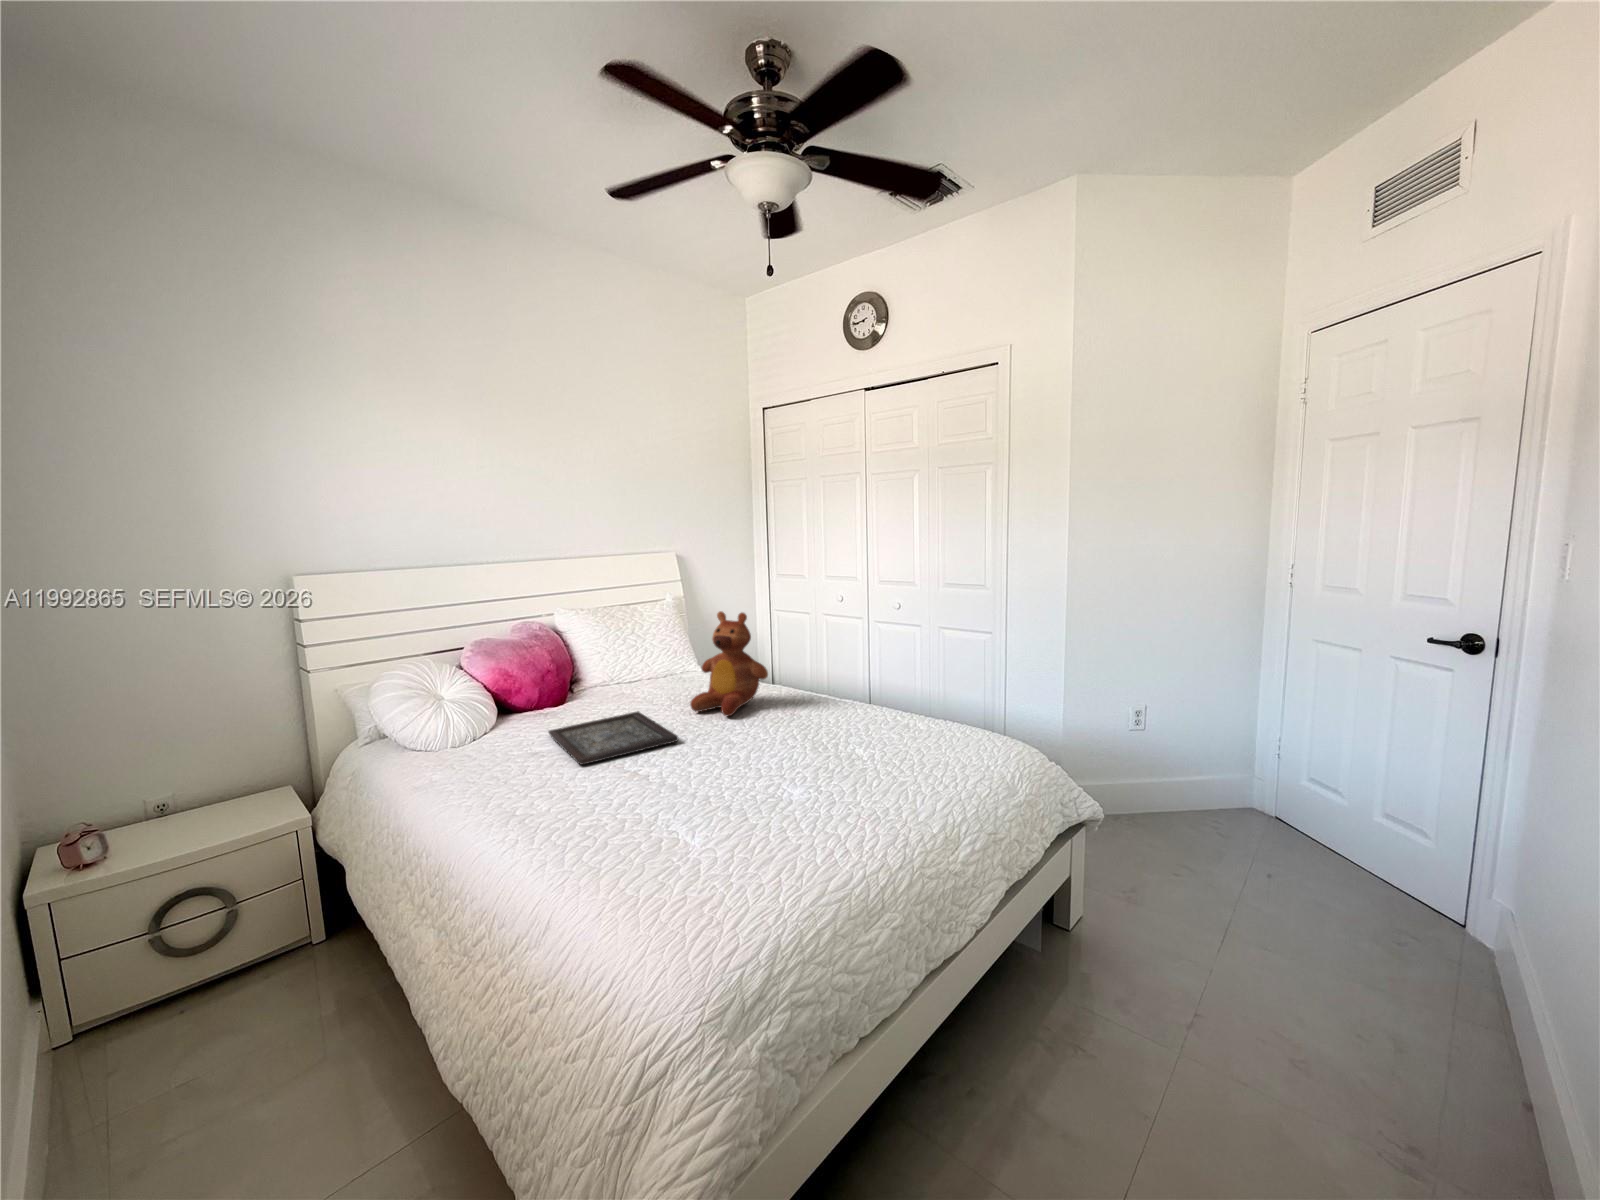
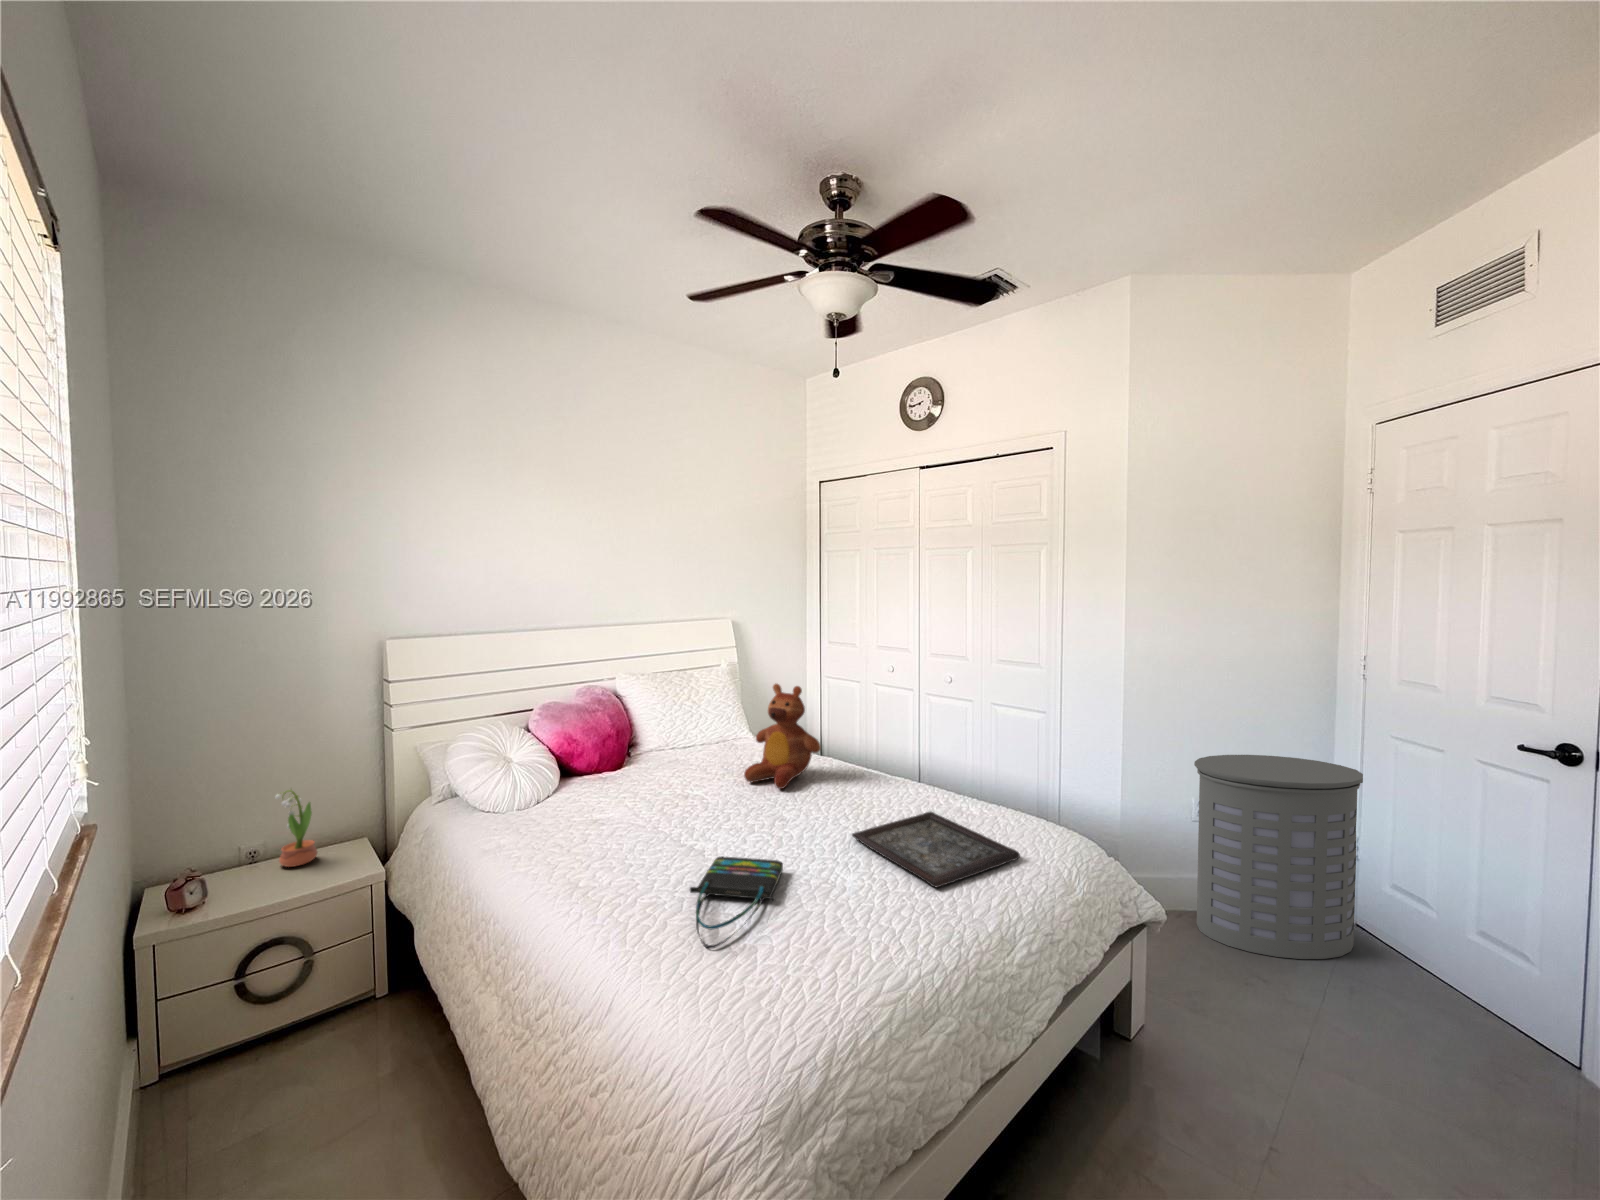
laundry hamper: none [1133,666,1289,851] -> present [1194,755,1363,959]
tray: present [549,712,678,765] -> present [852,812,1020,887]
potted flower: none [176,738,233,820] -> present [275,790,317,867]
tote bag: none [631,780,728,865] -> present [690,857,783,949]

